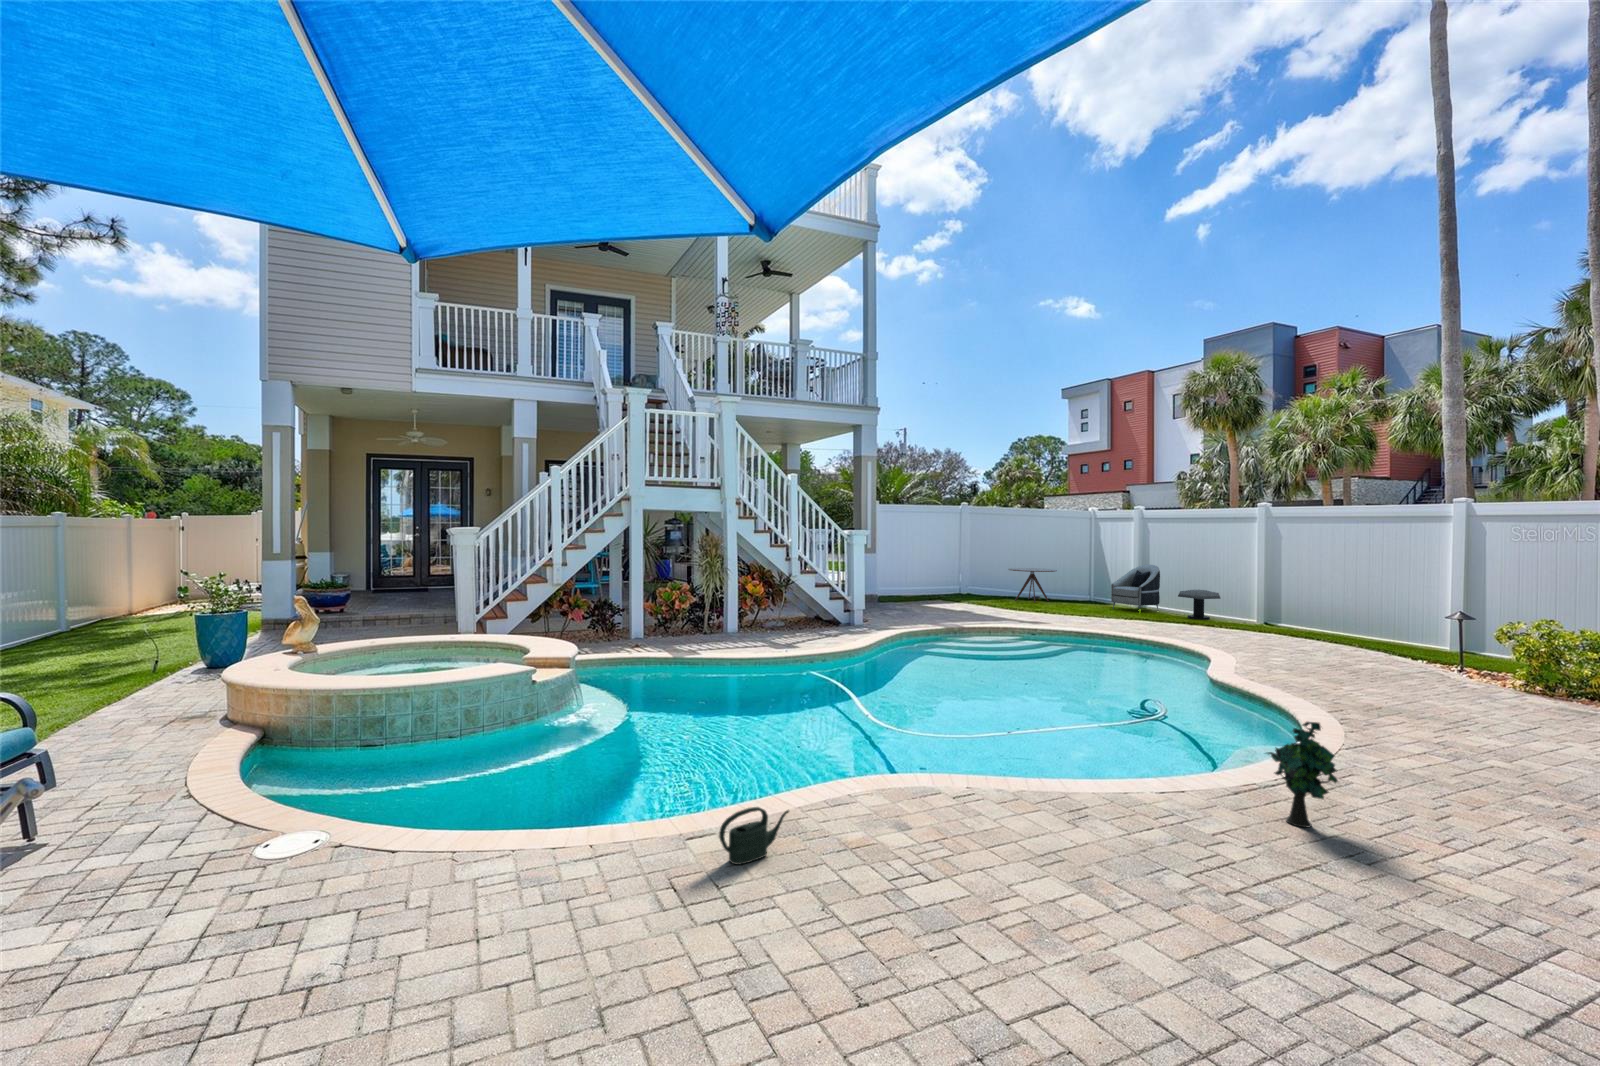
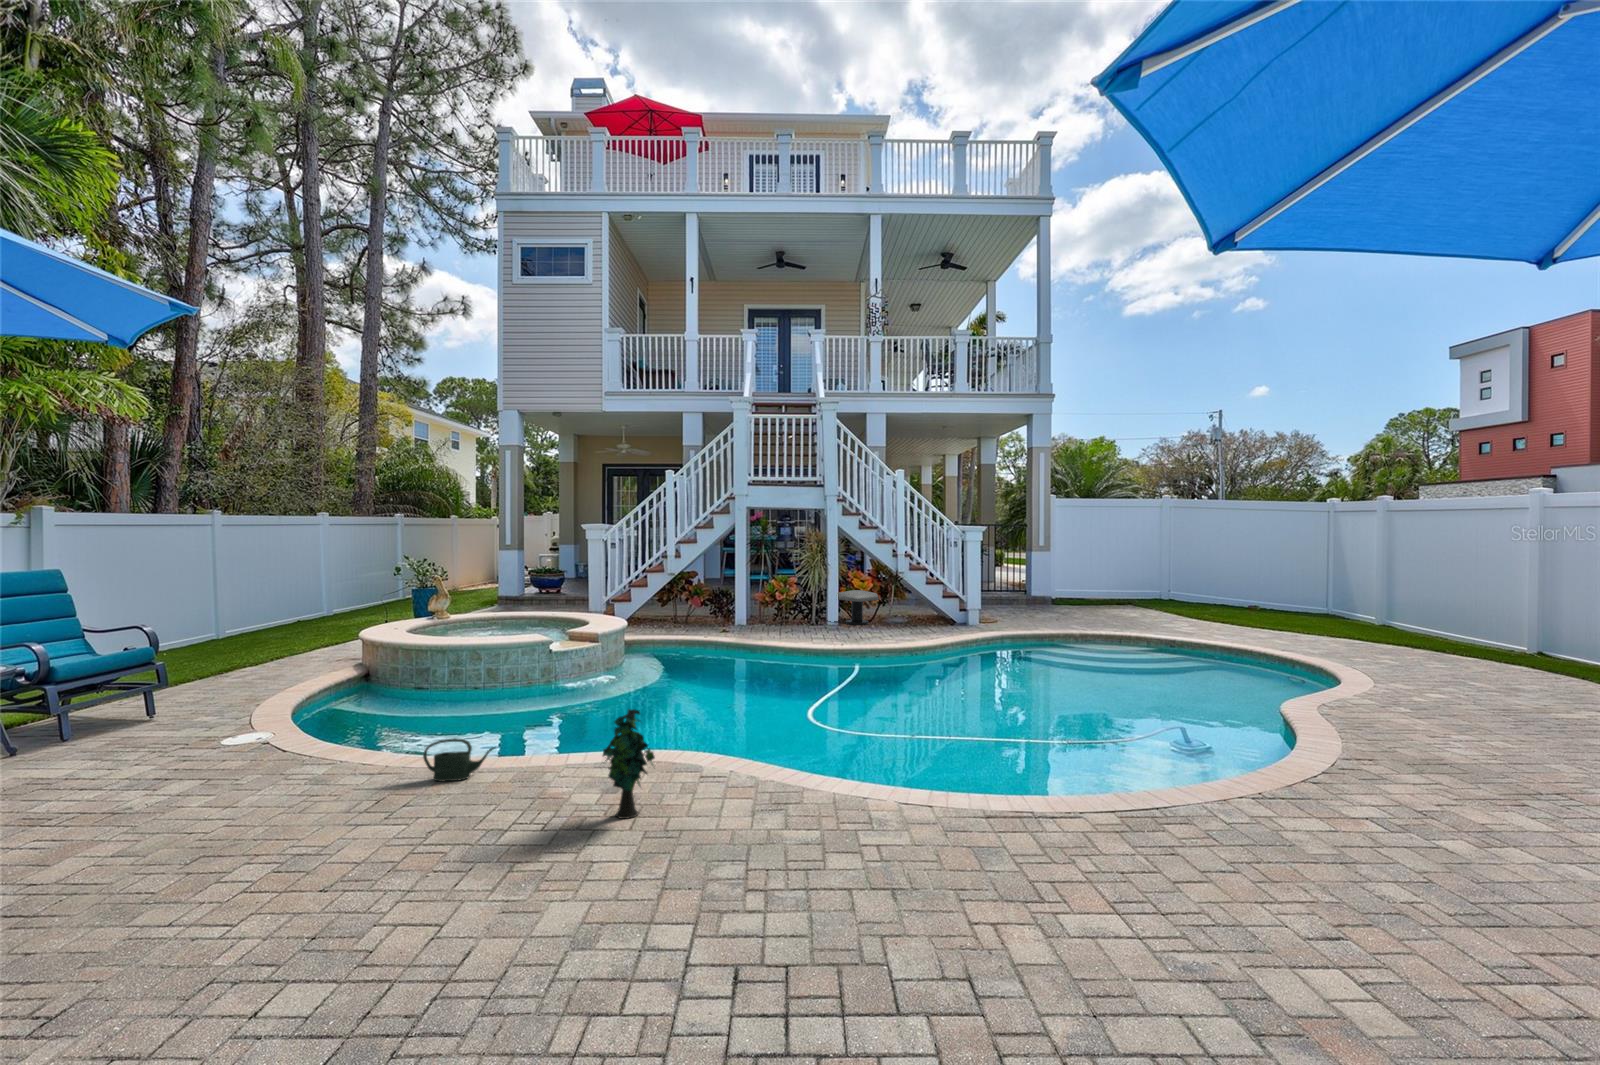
armchair: present [1111,565,1160,609] -> none [1351,558,1422,633]
round table: present [1008,568,1057,603] -> none [1223,572,1290,615]
stool: present [1178,590,1220,620] -> present [838,590,879,625]
decorative plant: present [1267,722,1338,827] -> present [603,709,655,819]

